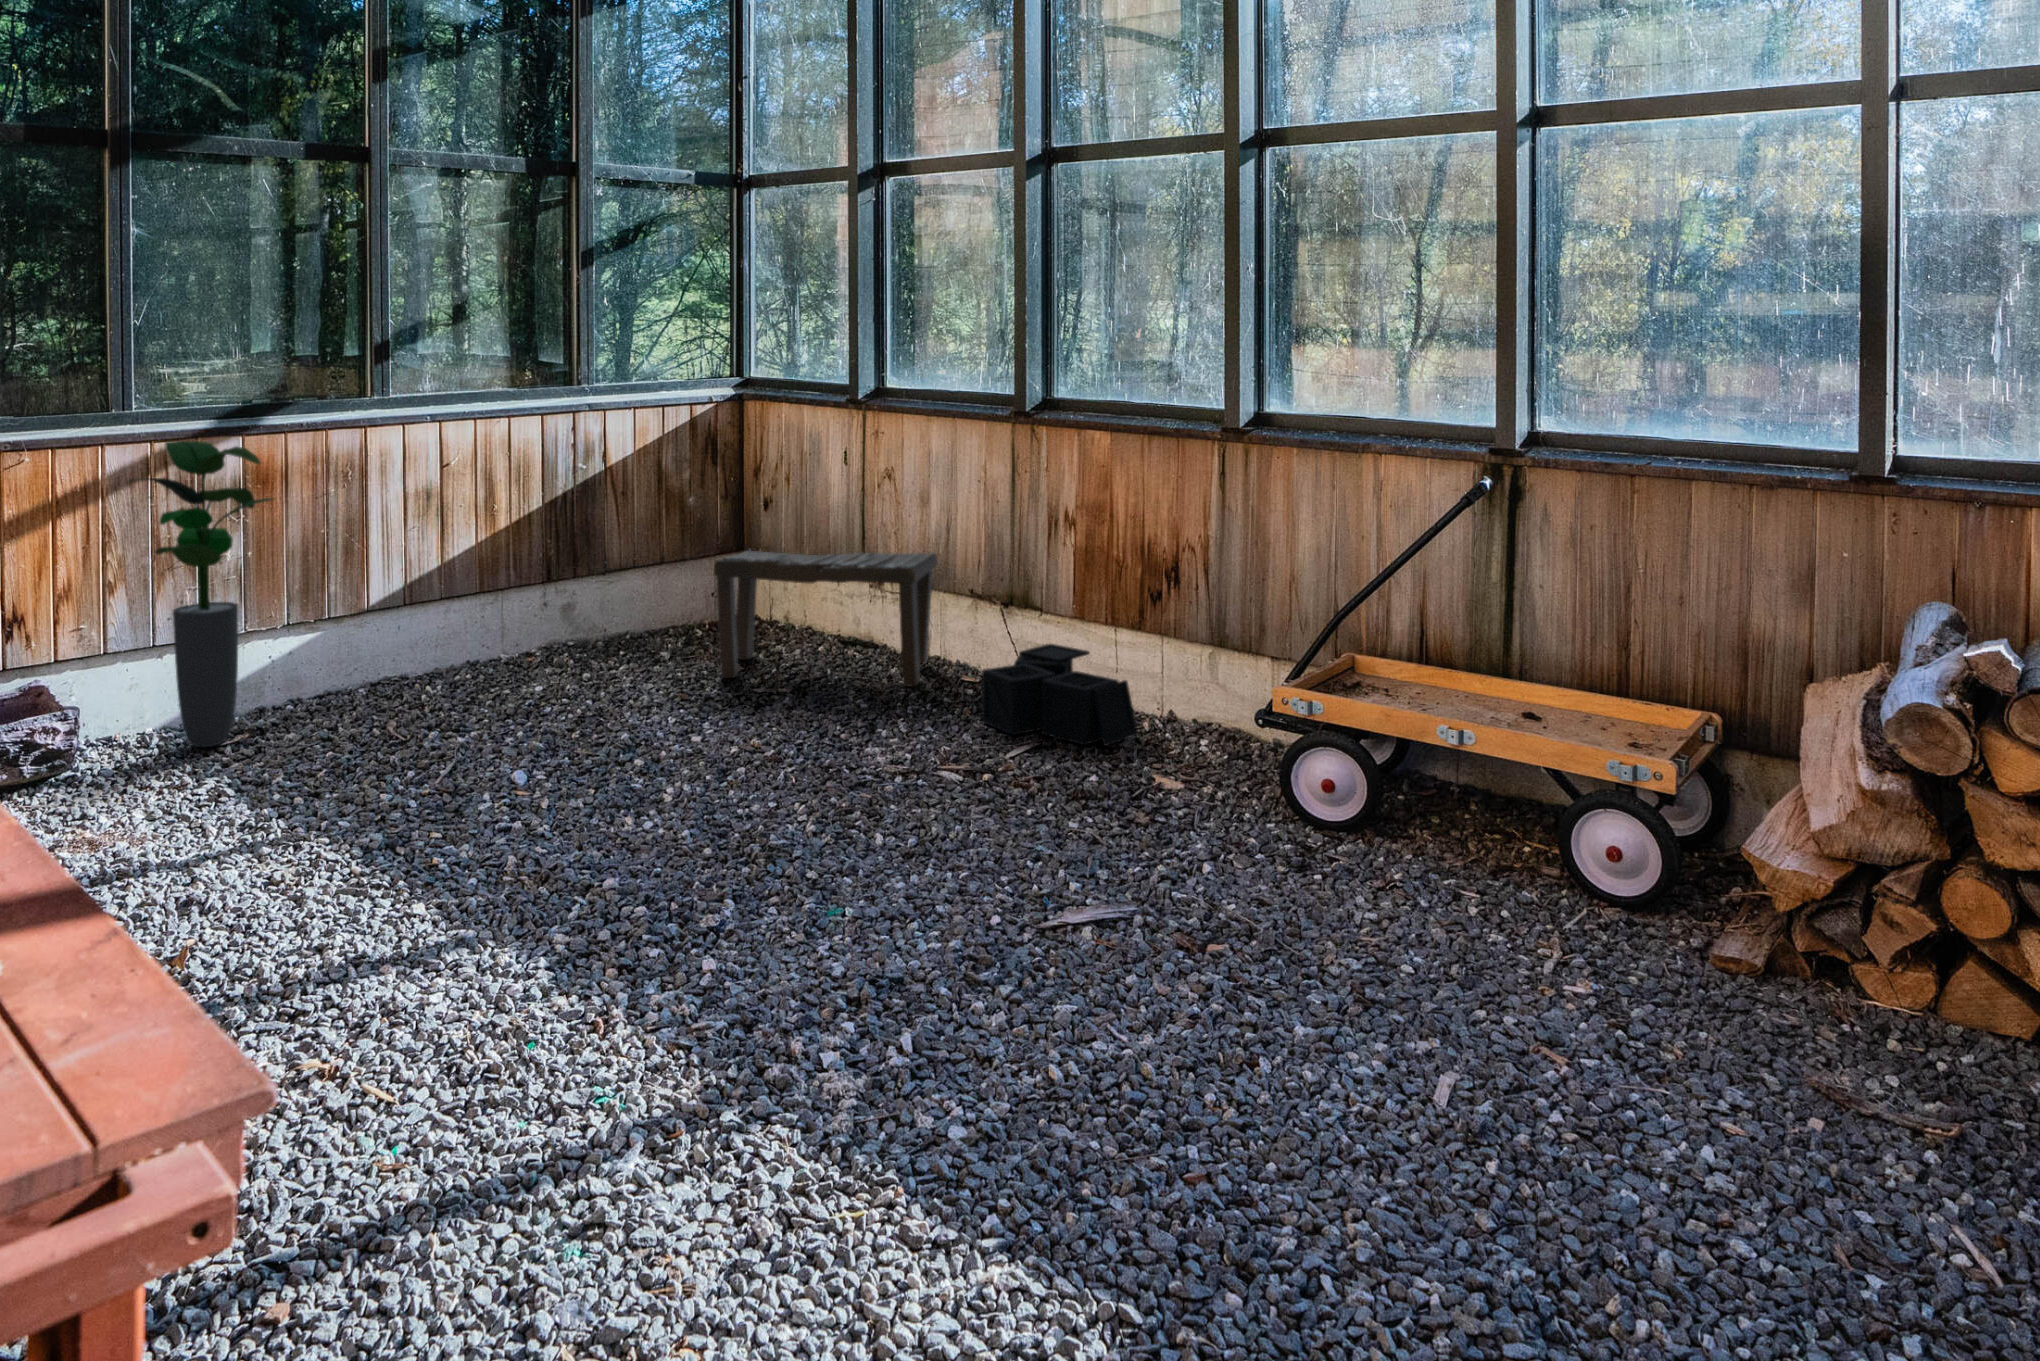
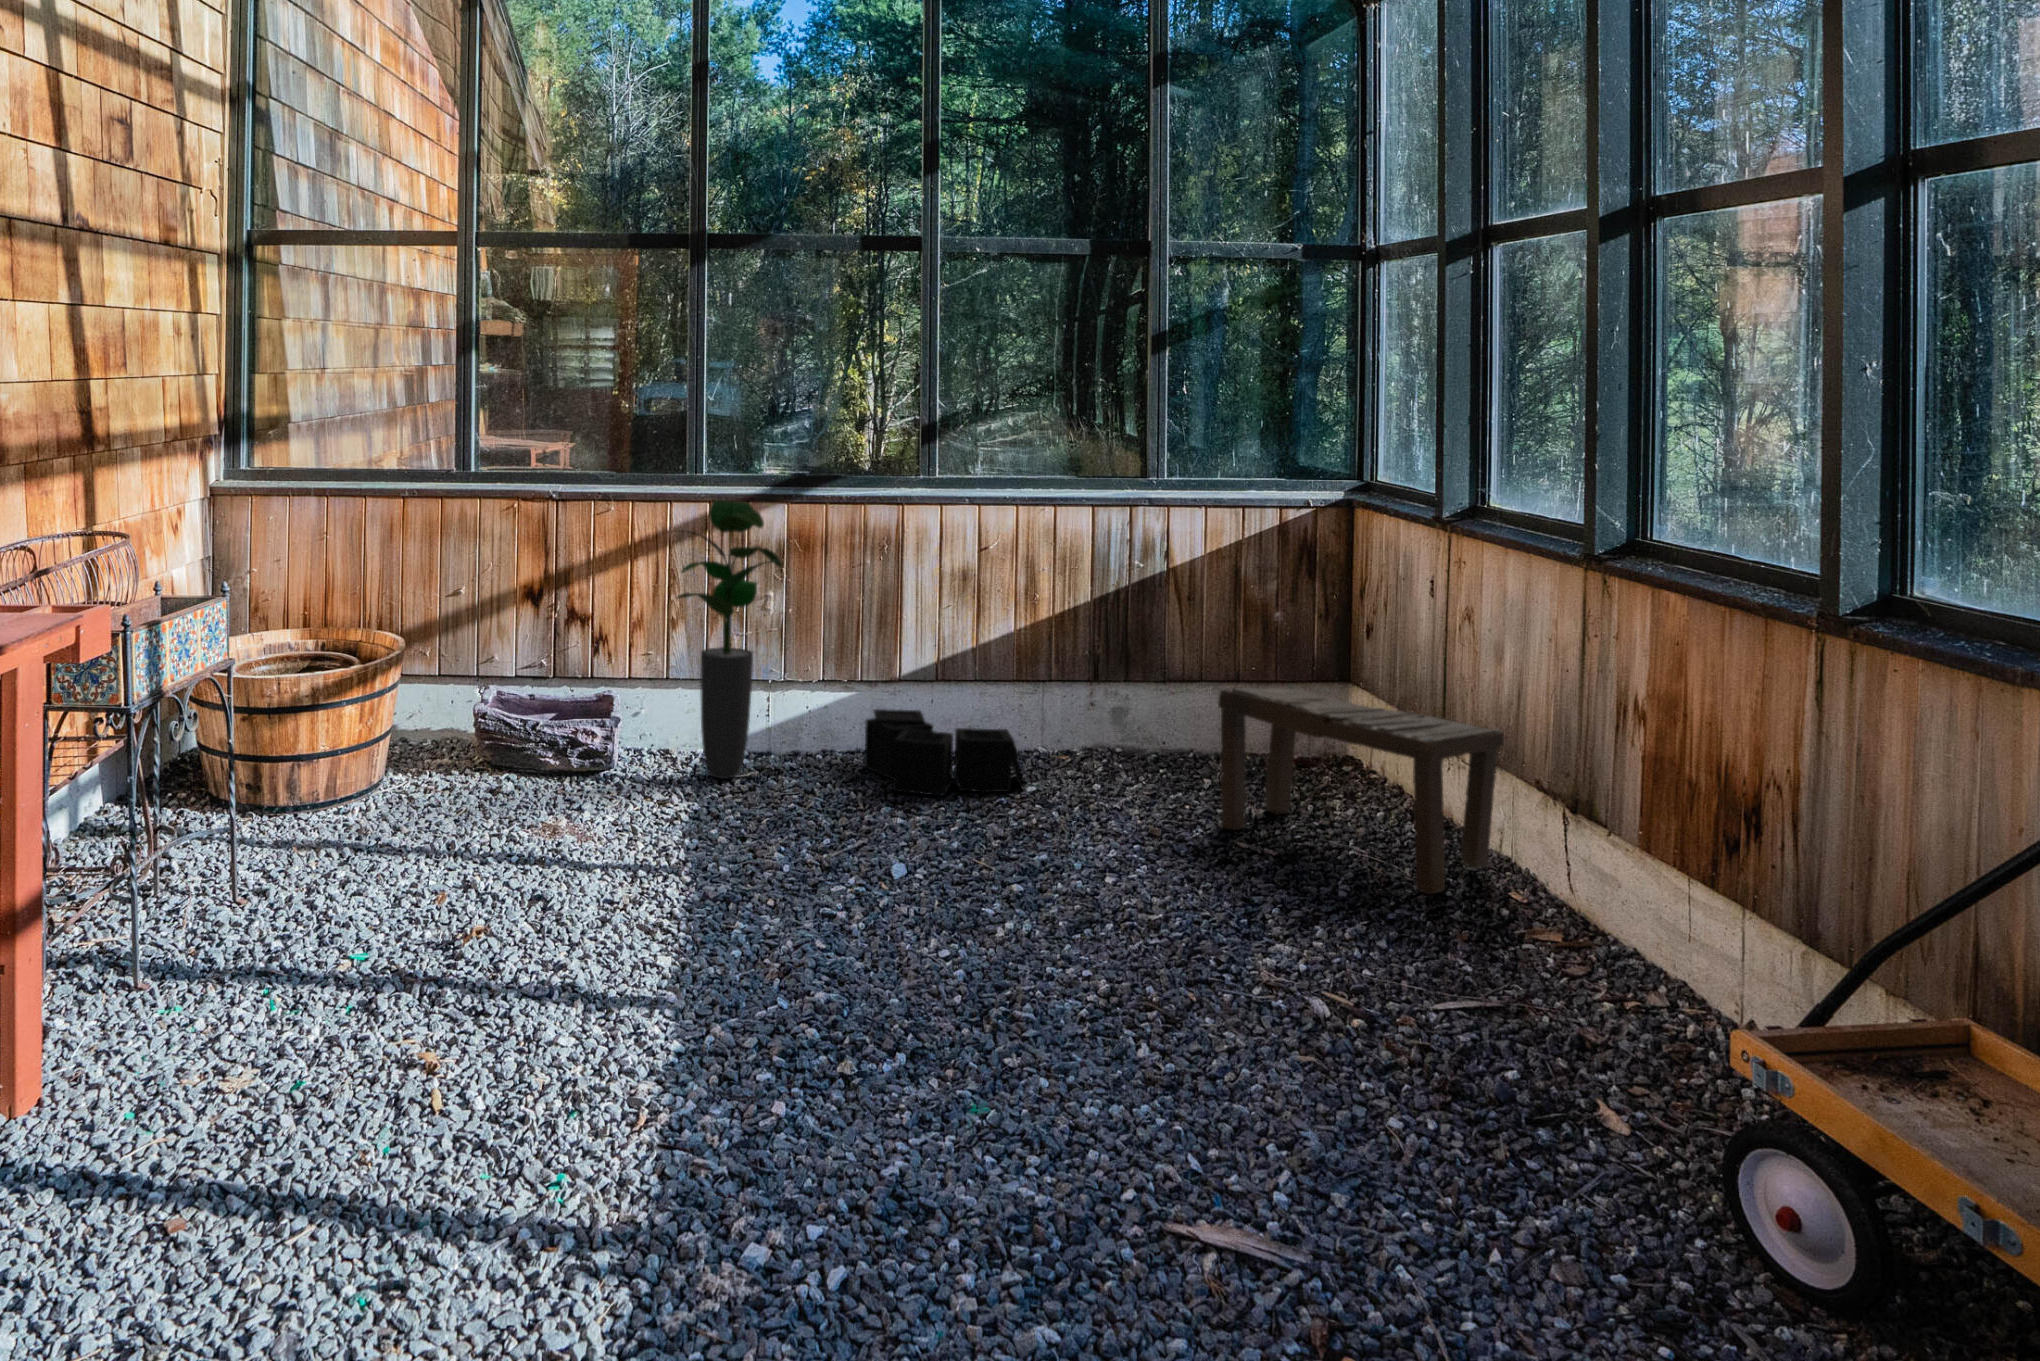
storage bin: present [982,644,1138,746] -> present [865,709,1025,796]

